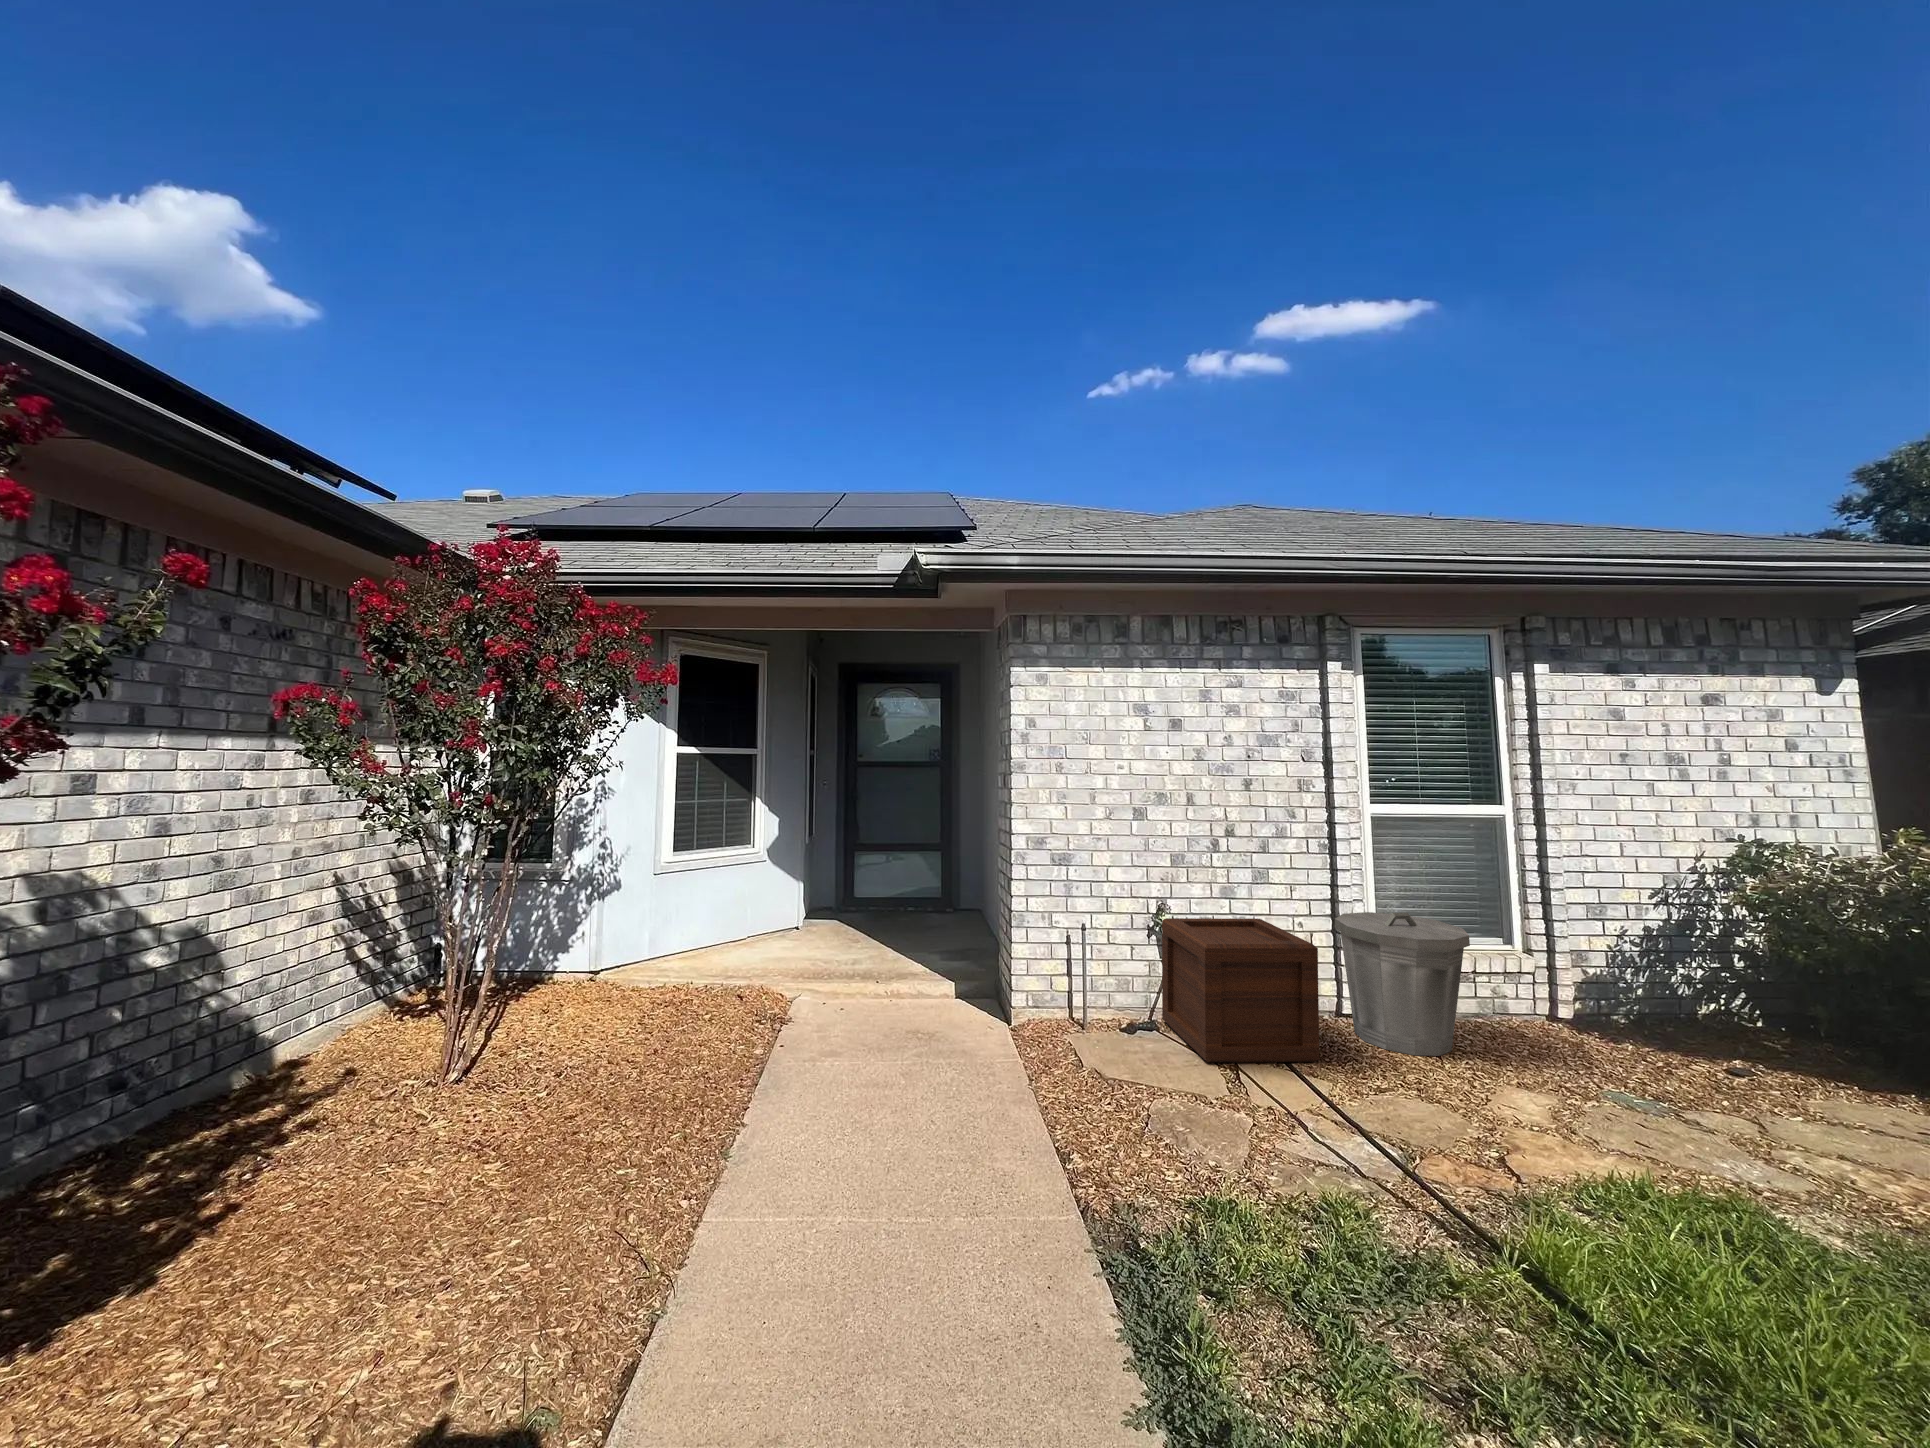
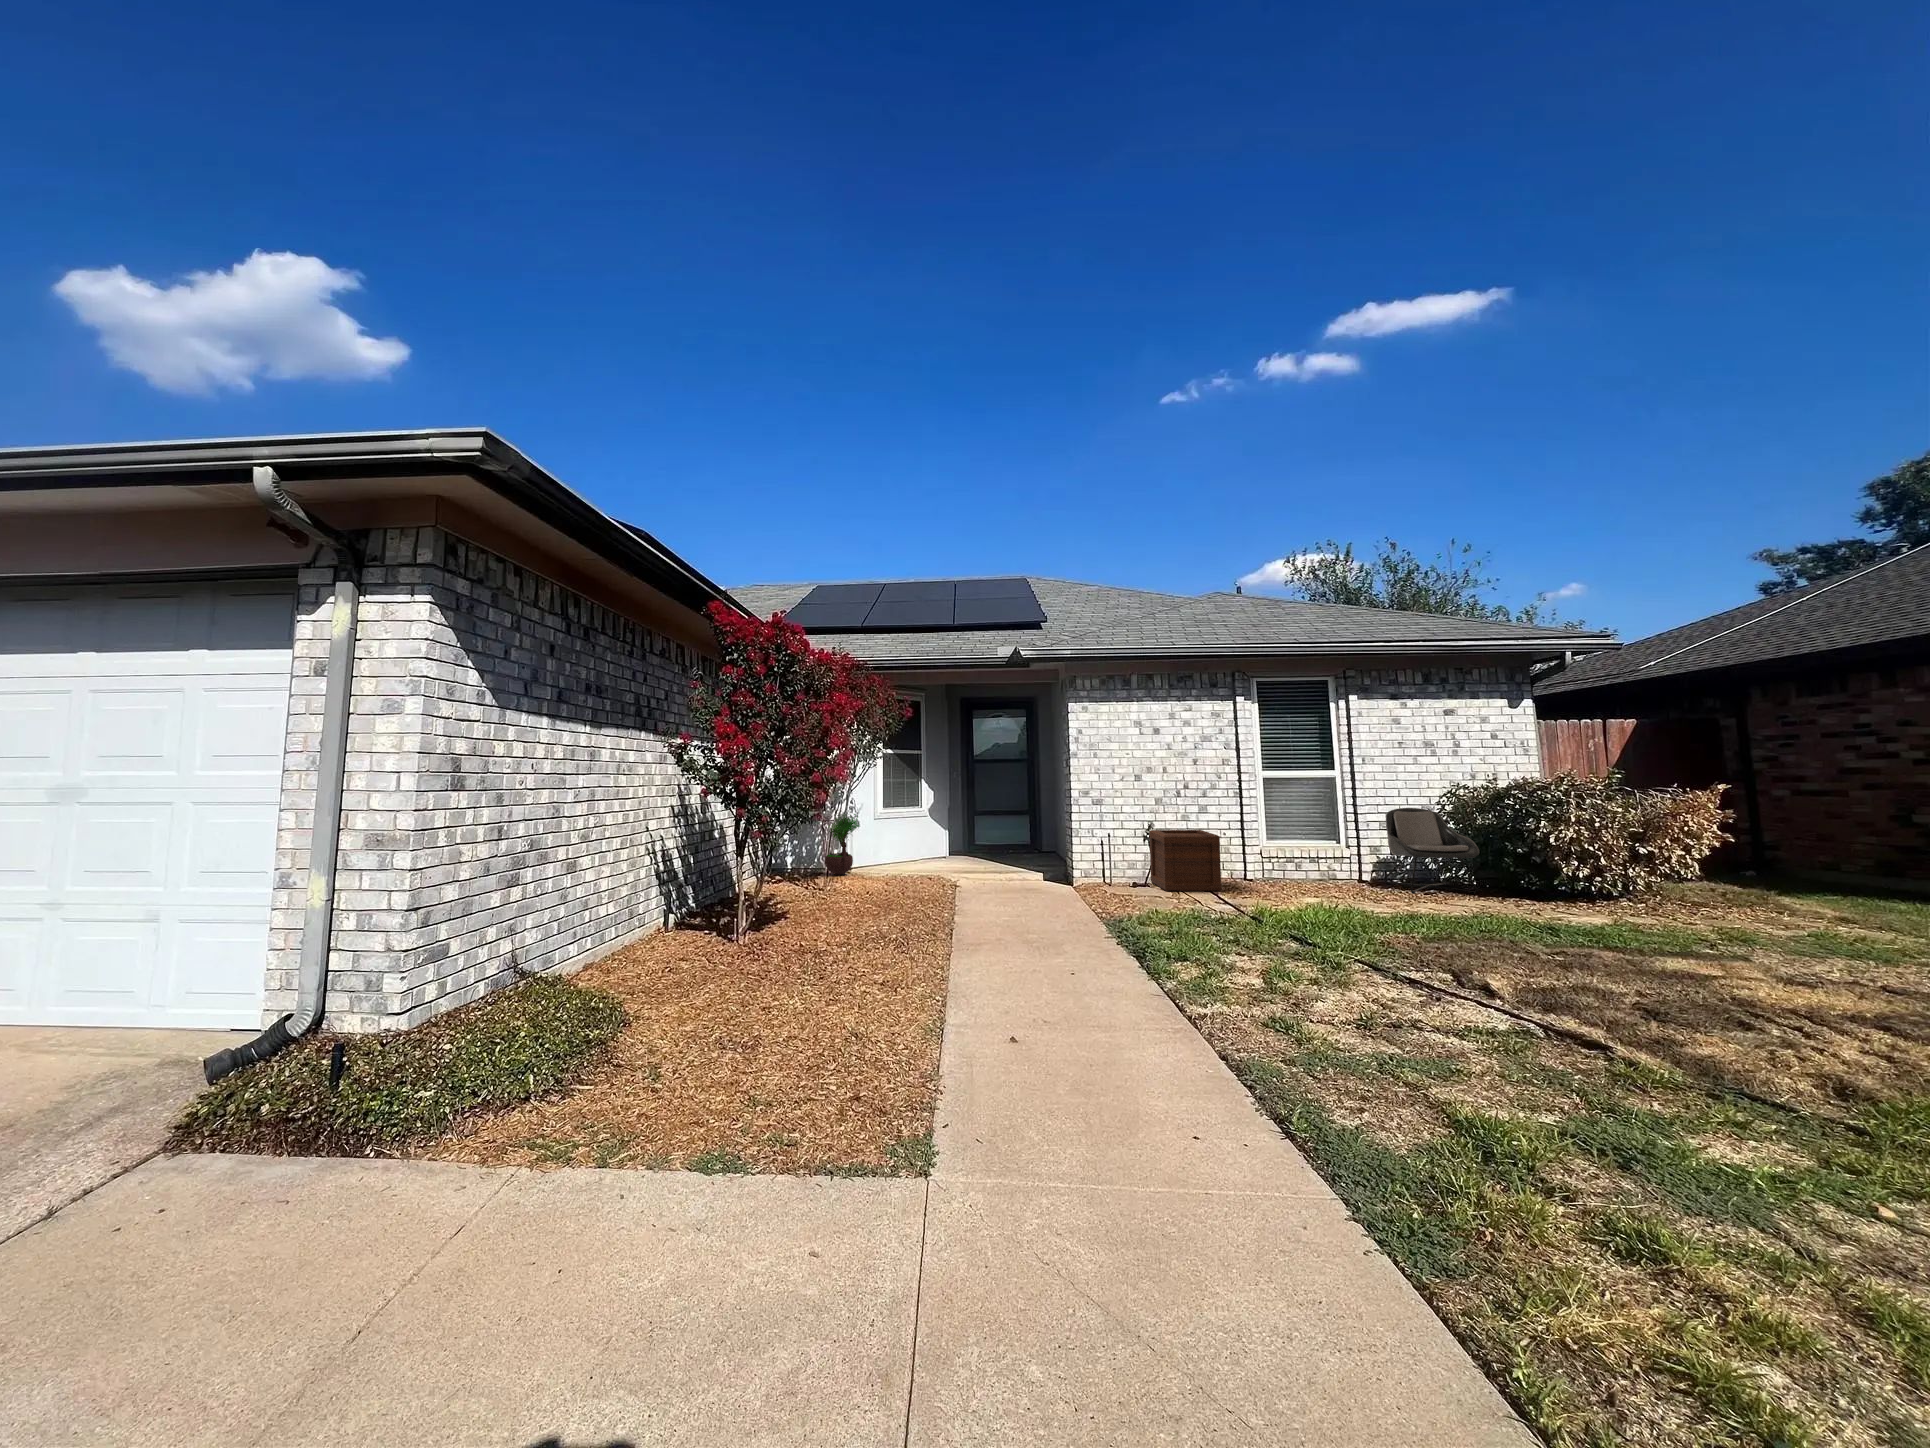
potted tree: none [530,866,608,991] -> present [825,814,859,875]
lounge chair: none [1603,880,1844,1074] -> present [1384,808,1480,894]
trash can: present [1335,912,1470,1056] -> none [1238,823,1300,890]

